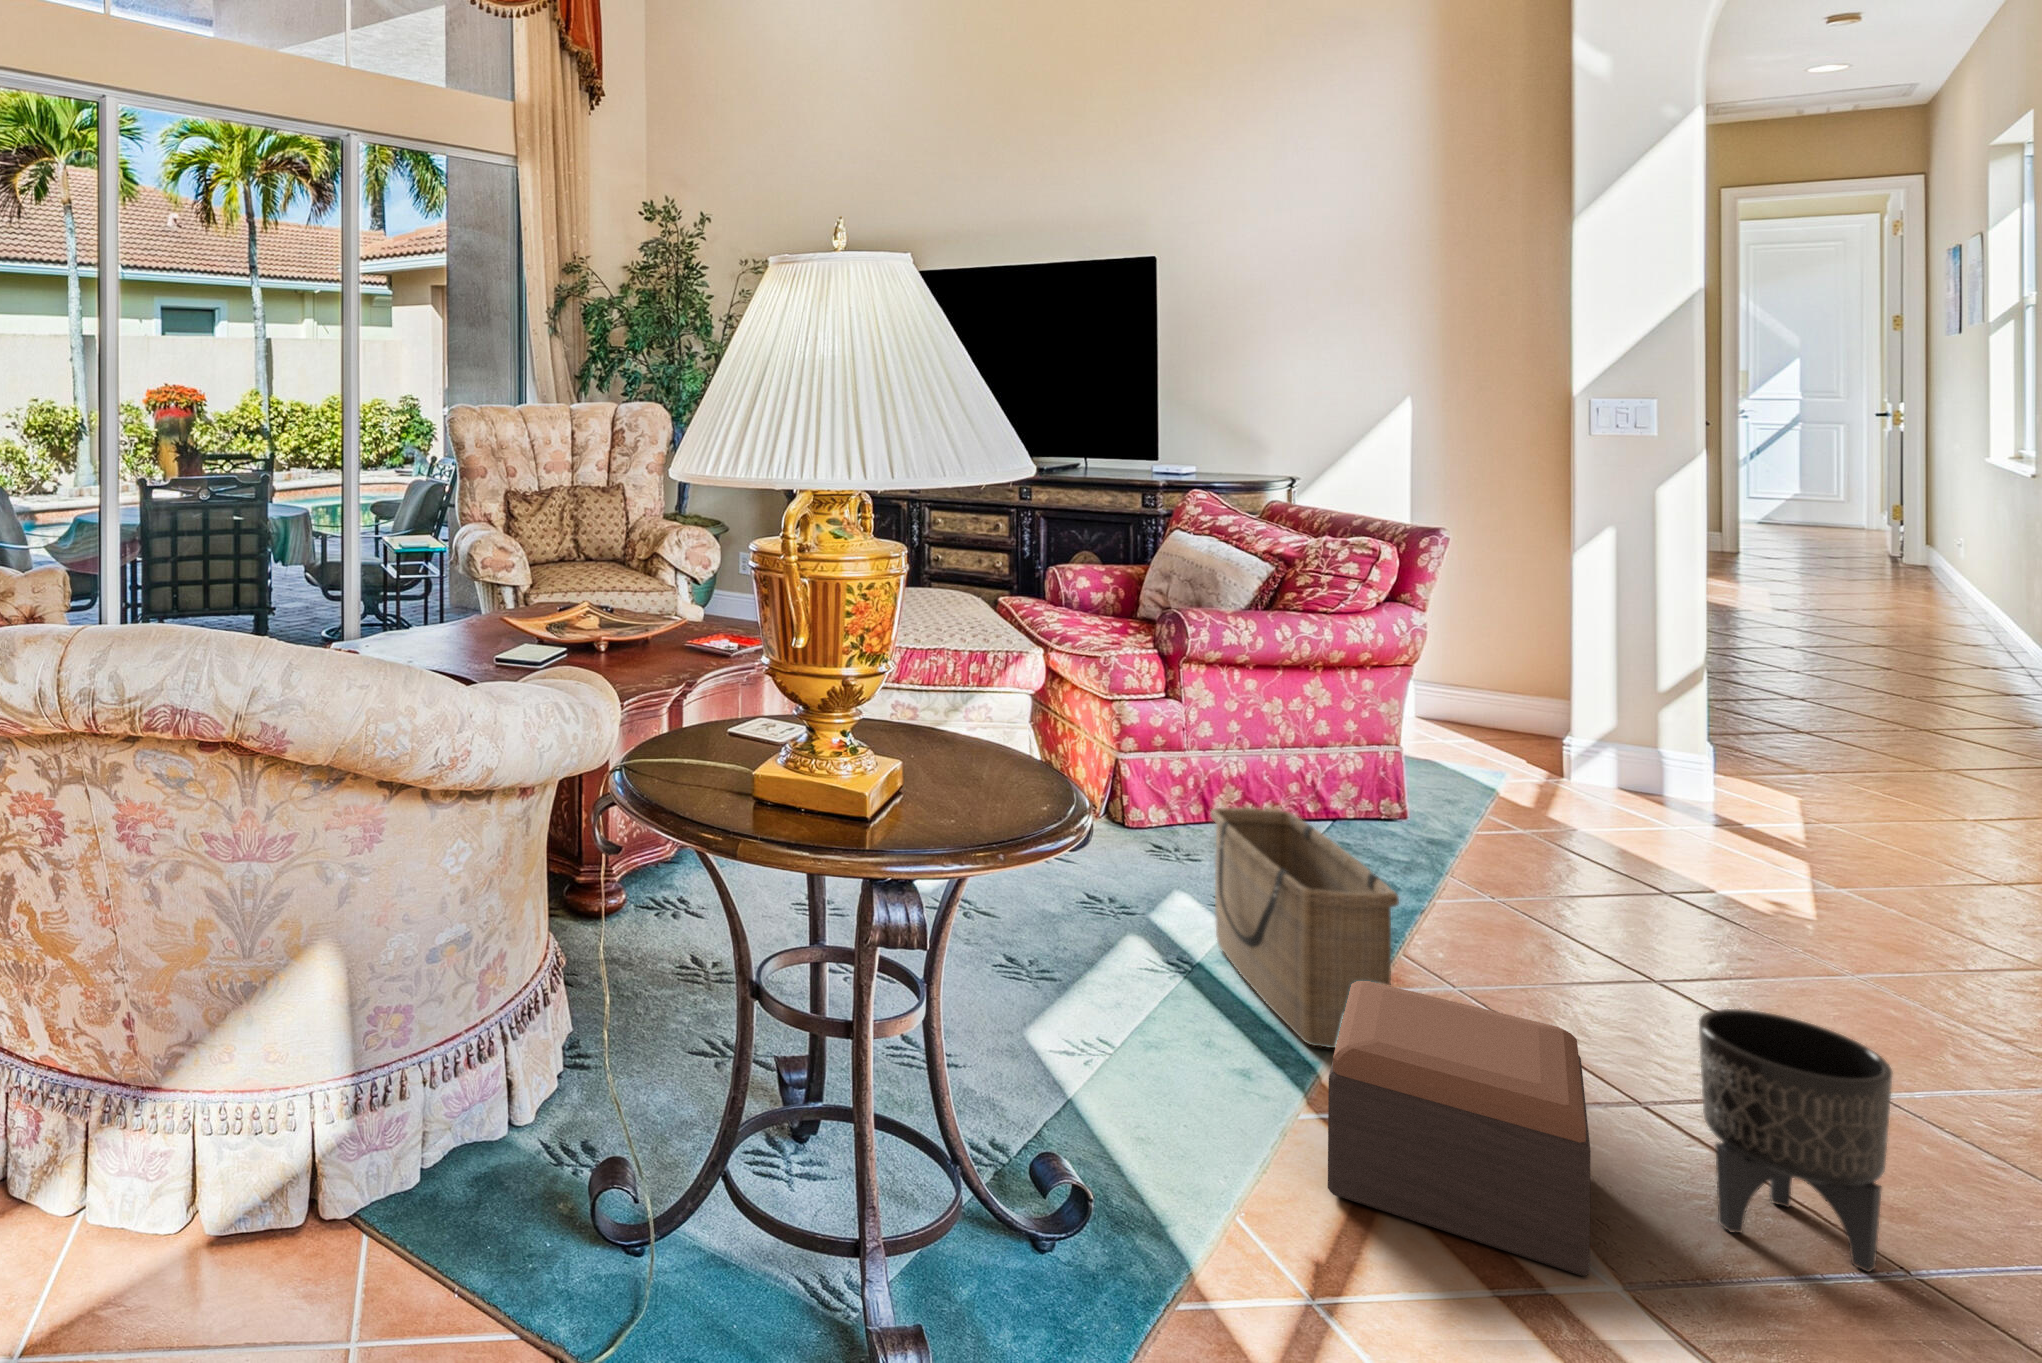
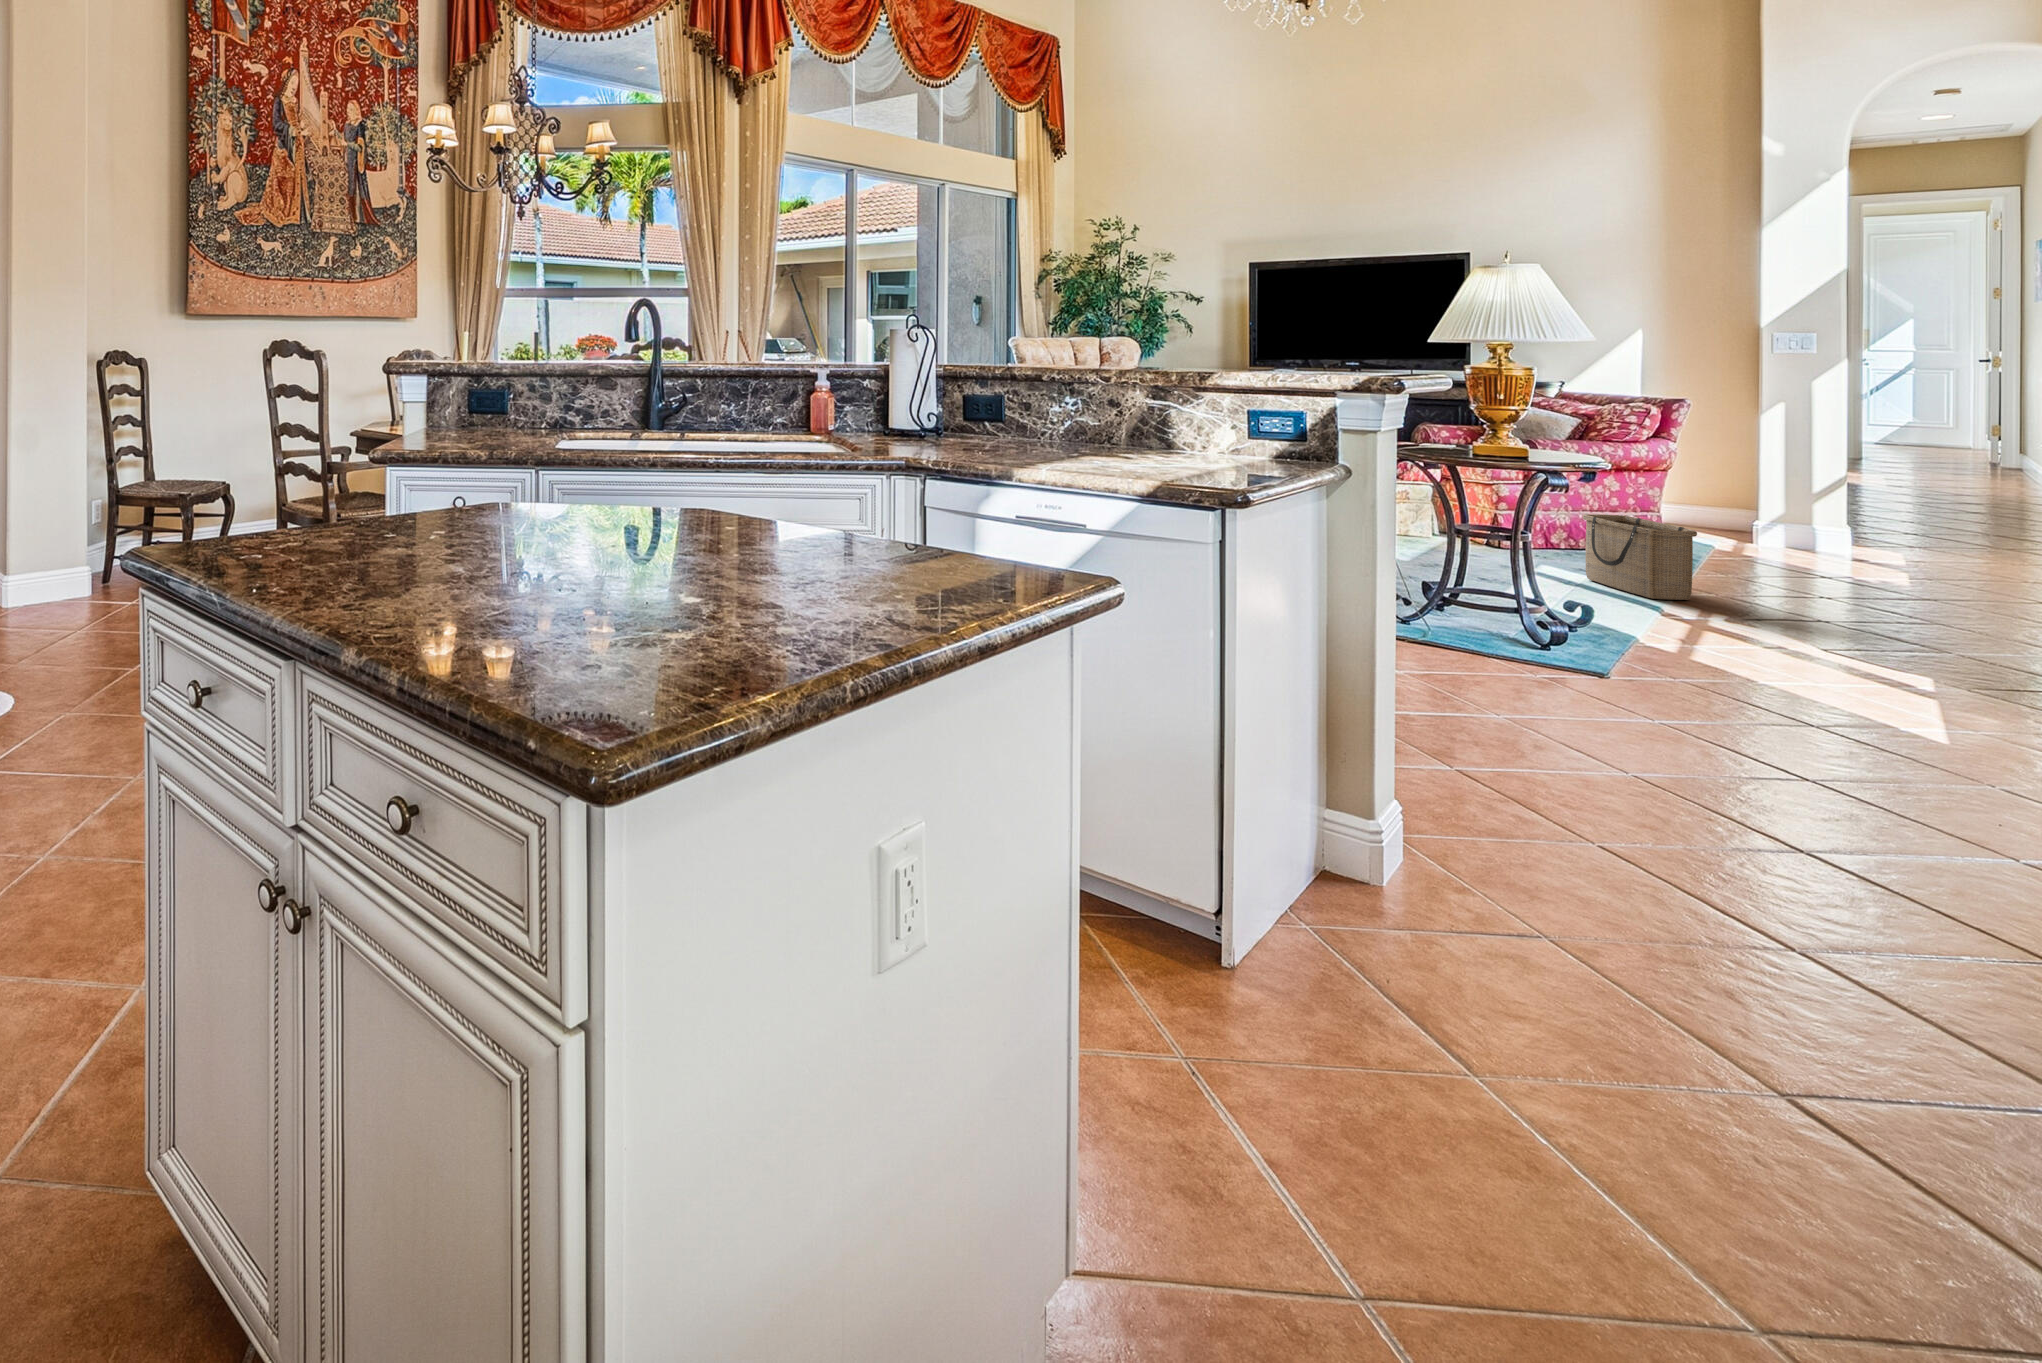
footstool: present [1328,981,1591,1276] -> none [1678,555,1801,636]
planter: present [1699,1009,1893,1272] -> none [1846,553,1929,637]

